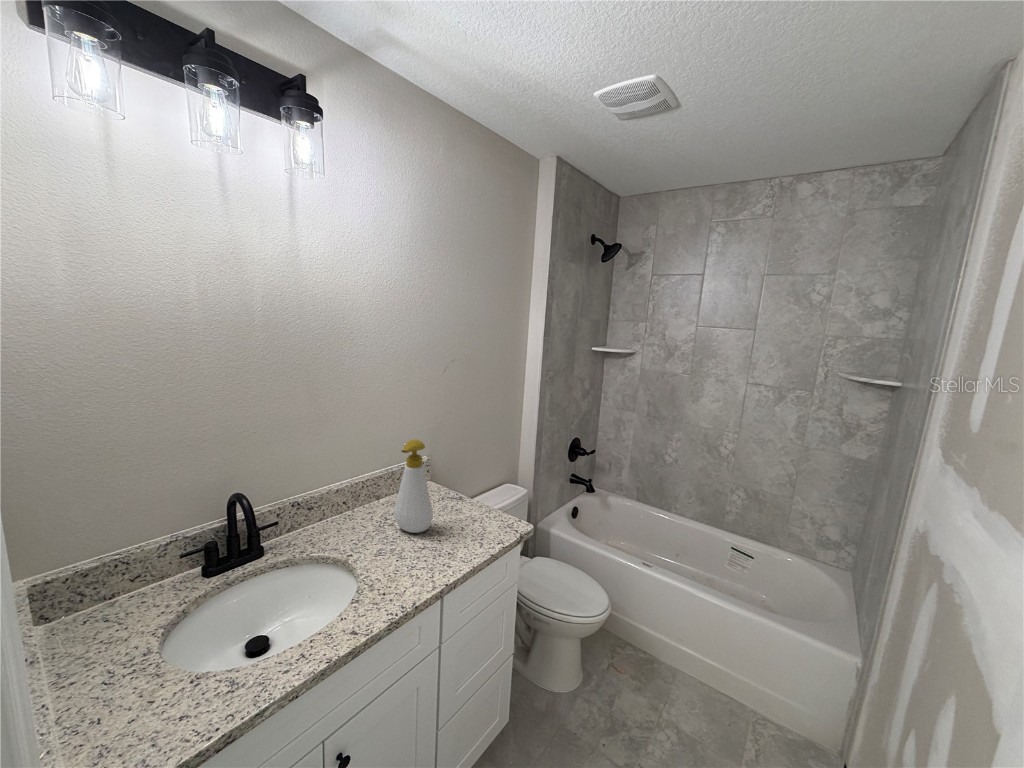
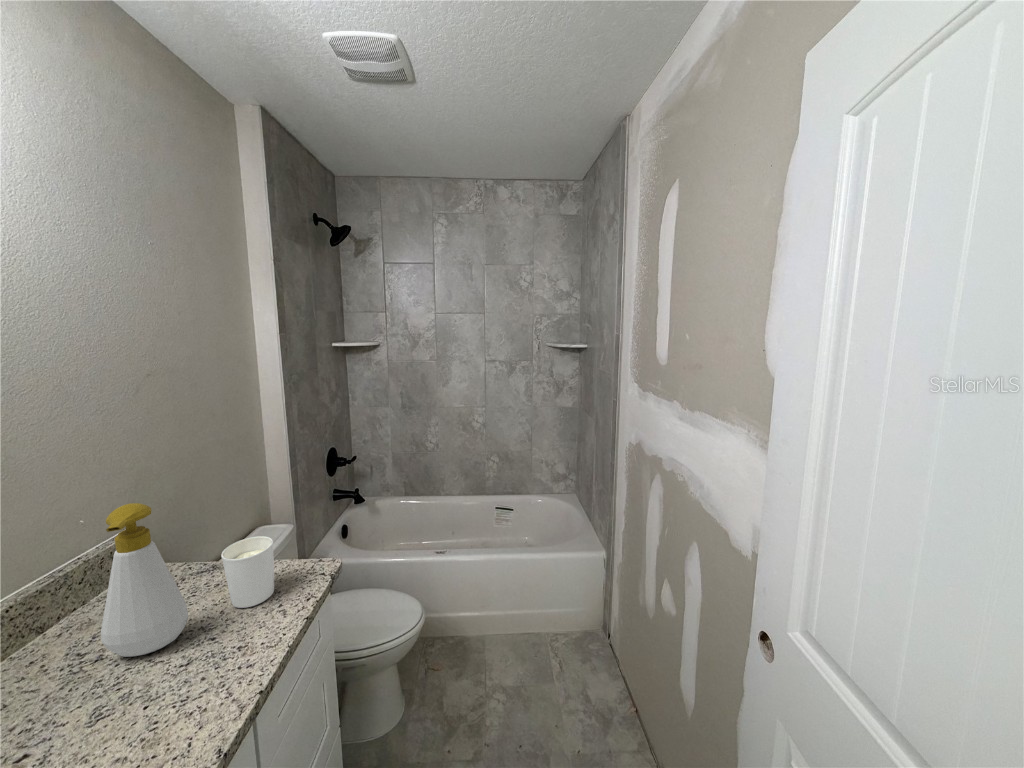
candle holder: none [456,485,487,532] -> present [221,536,274,608]

